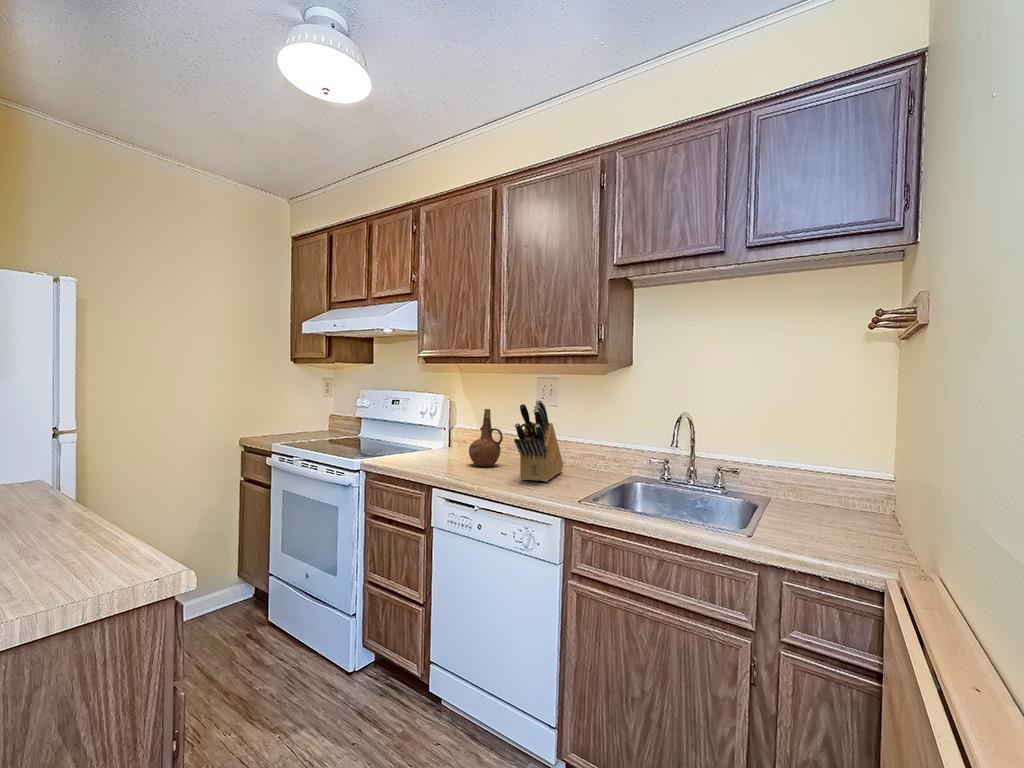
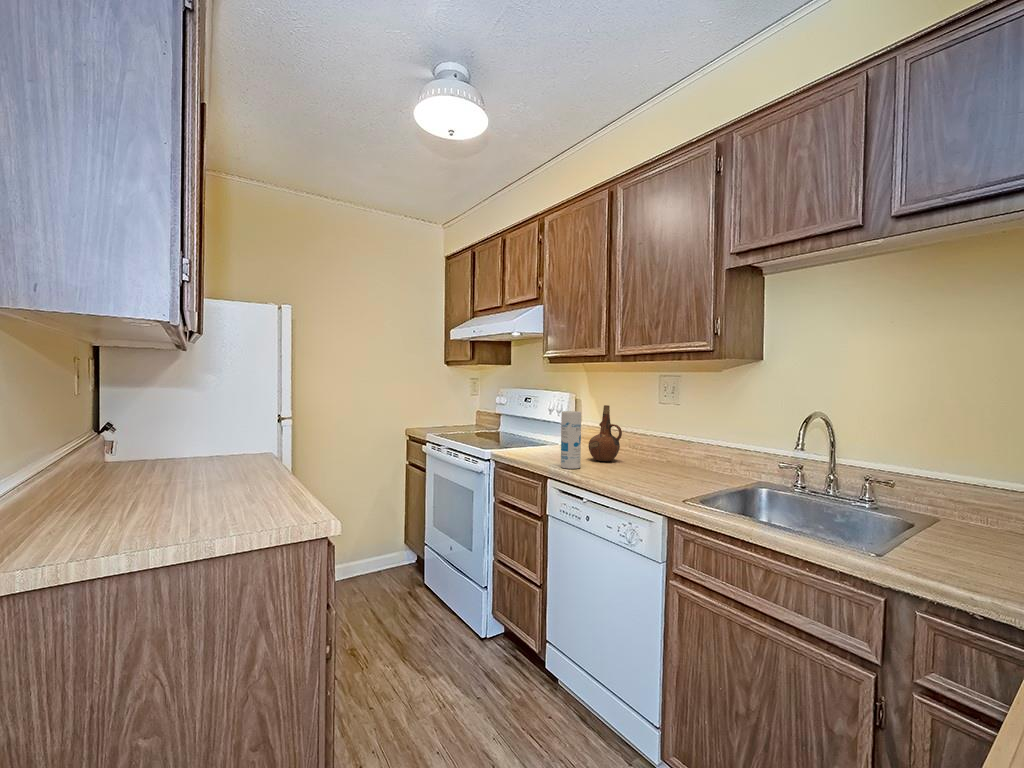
knife block: present [514,400,563,482] -> none [624,396,683,479]
canister: none [445,416,466,476] -> present [561,411,581,469]

